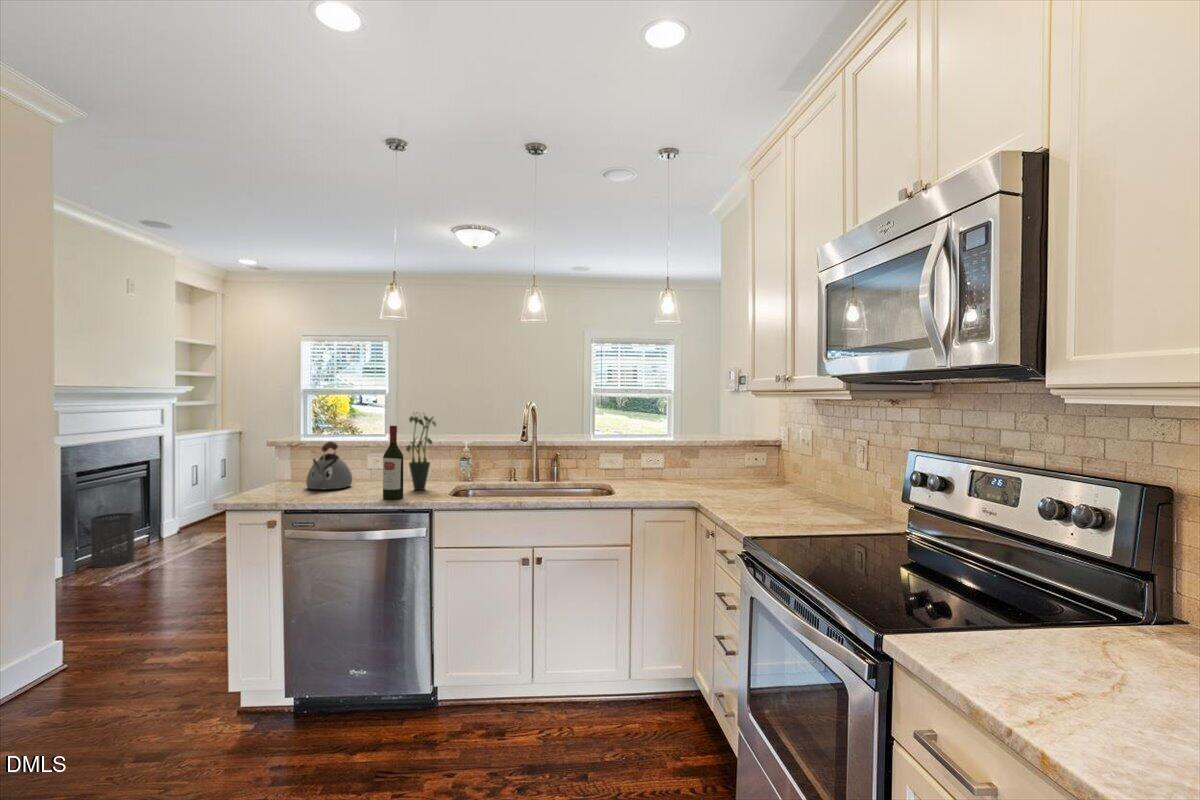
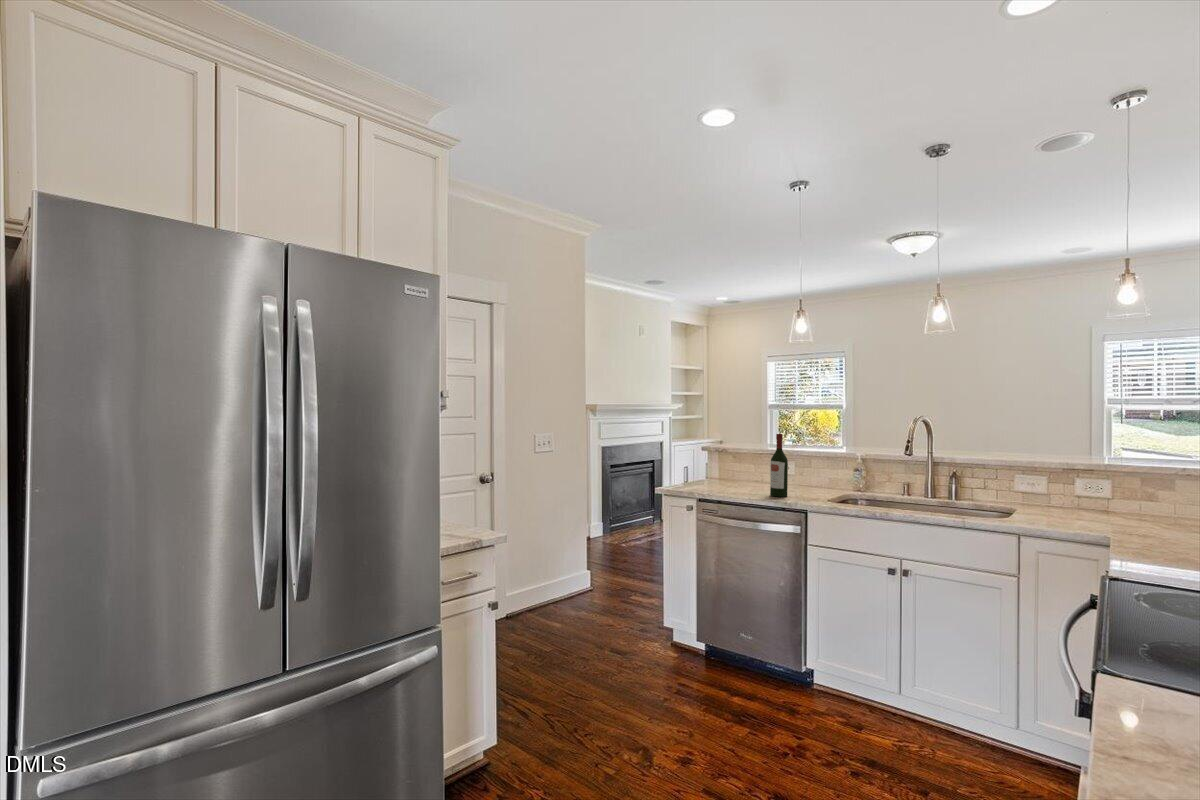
potted plant: present [406,416,436,490] -> none [794,423,826,494]
kettle: present [306,441,352,489] -> none [722,446,757,485]
trash can: present [91,513,135,567] -> none [615,498,640,537]

